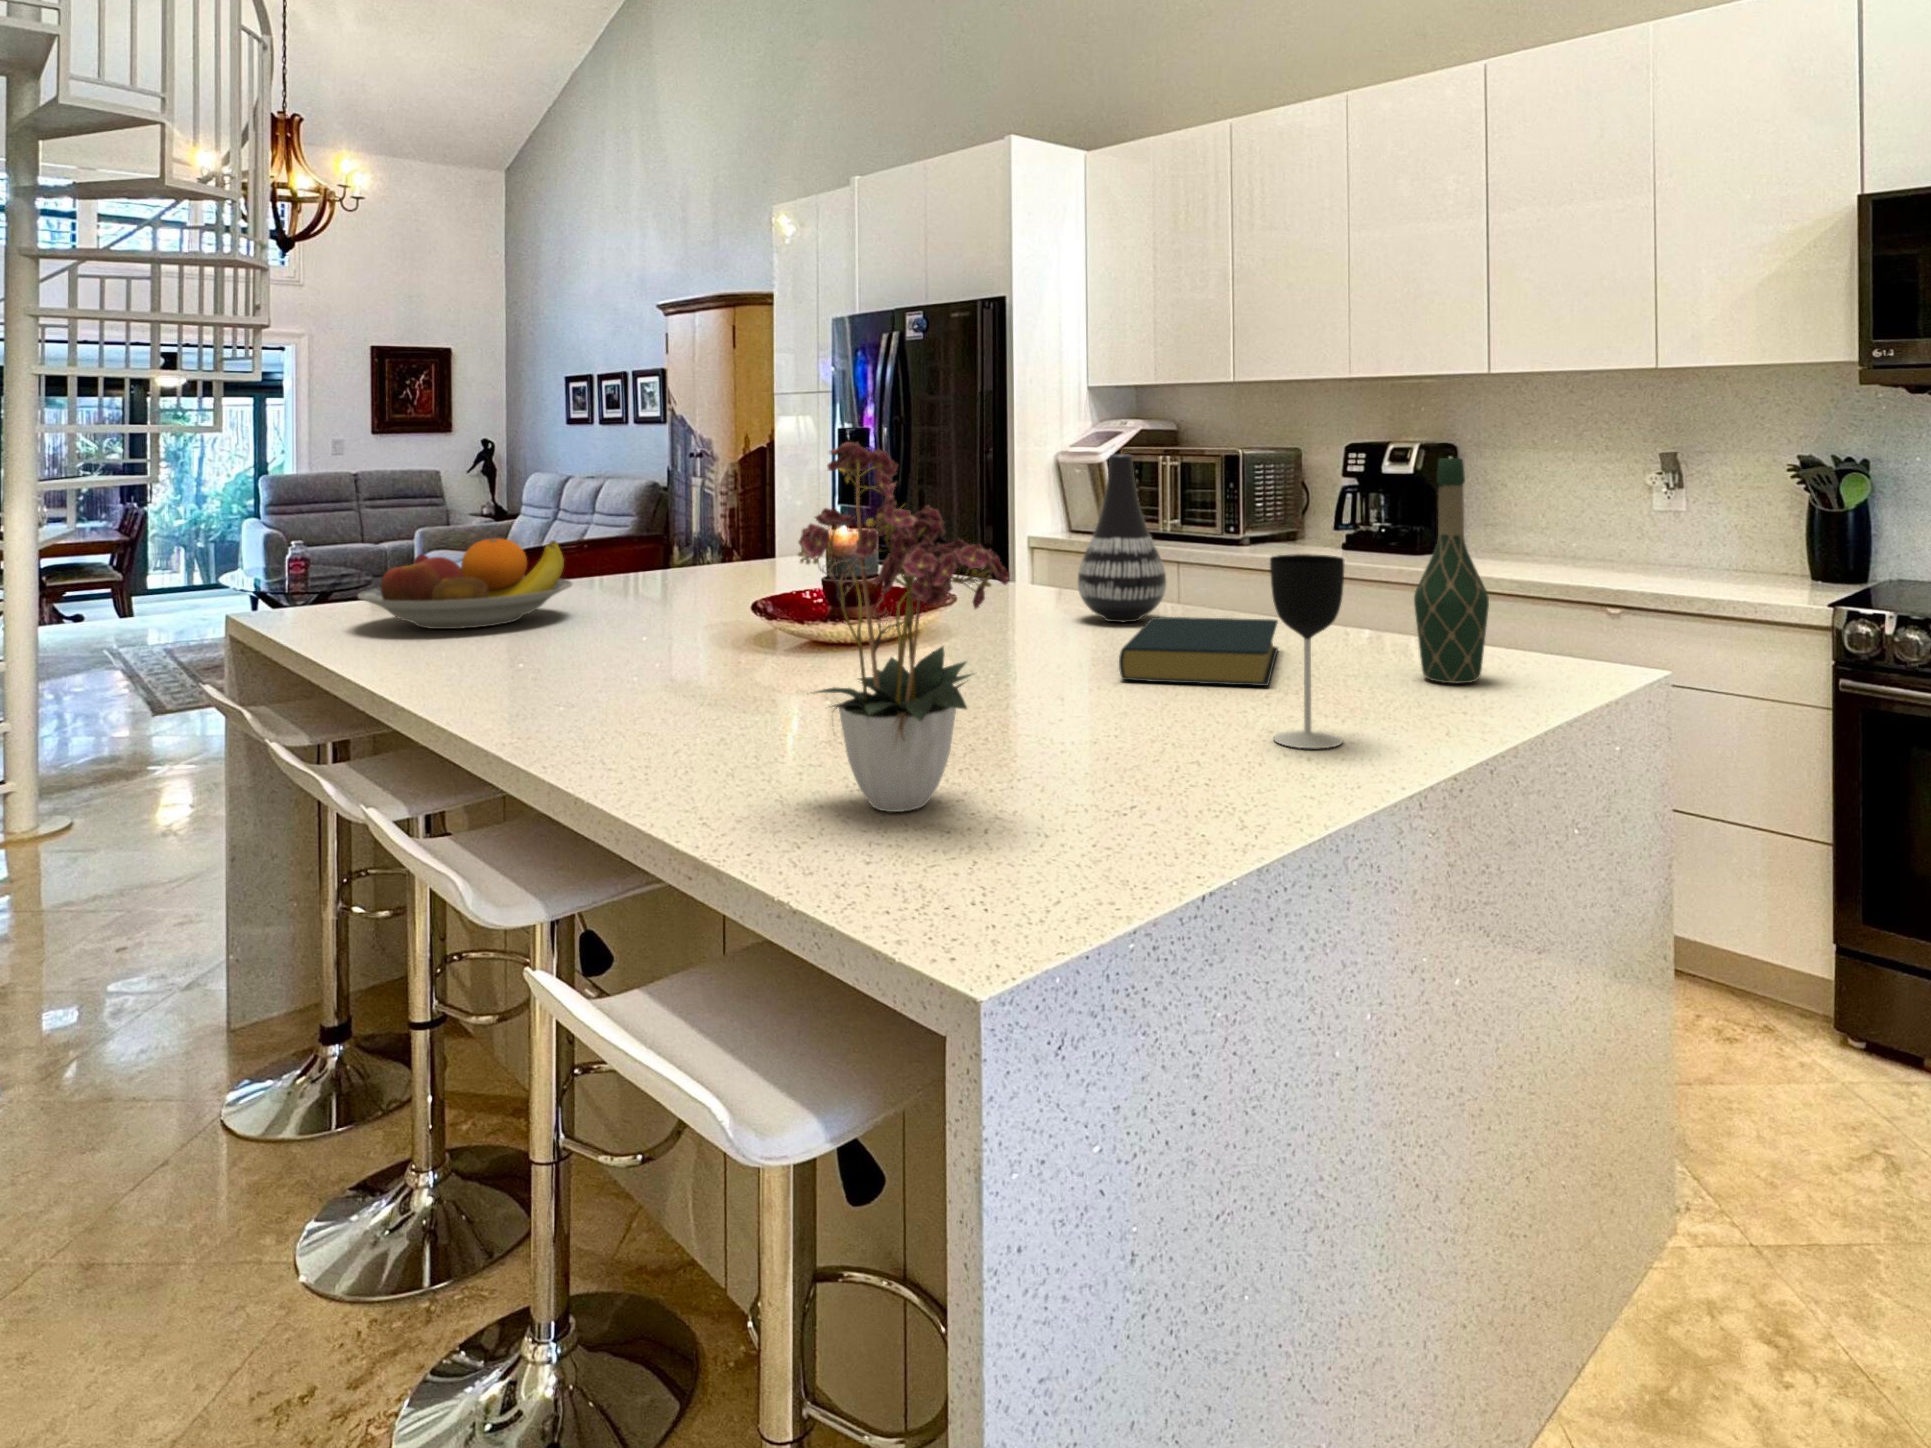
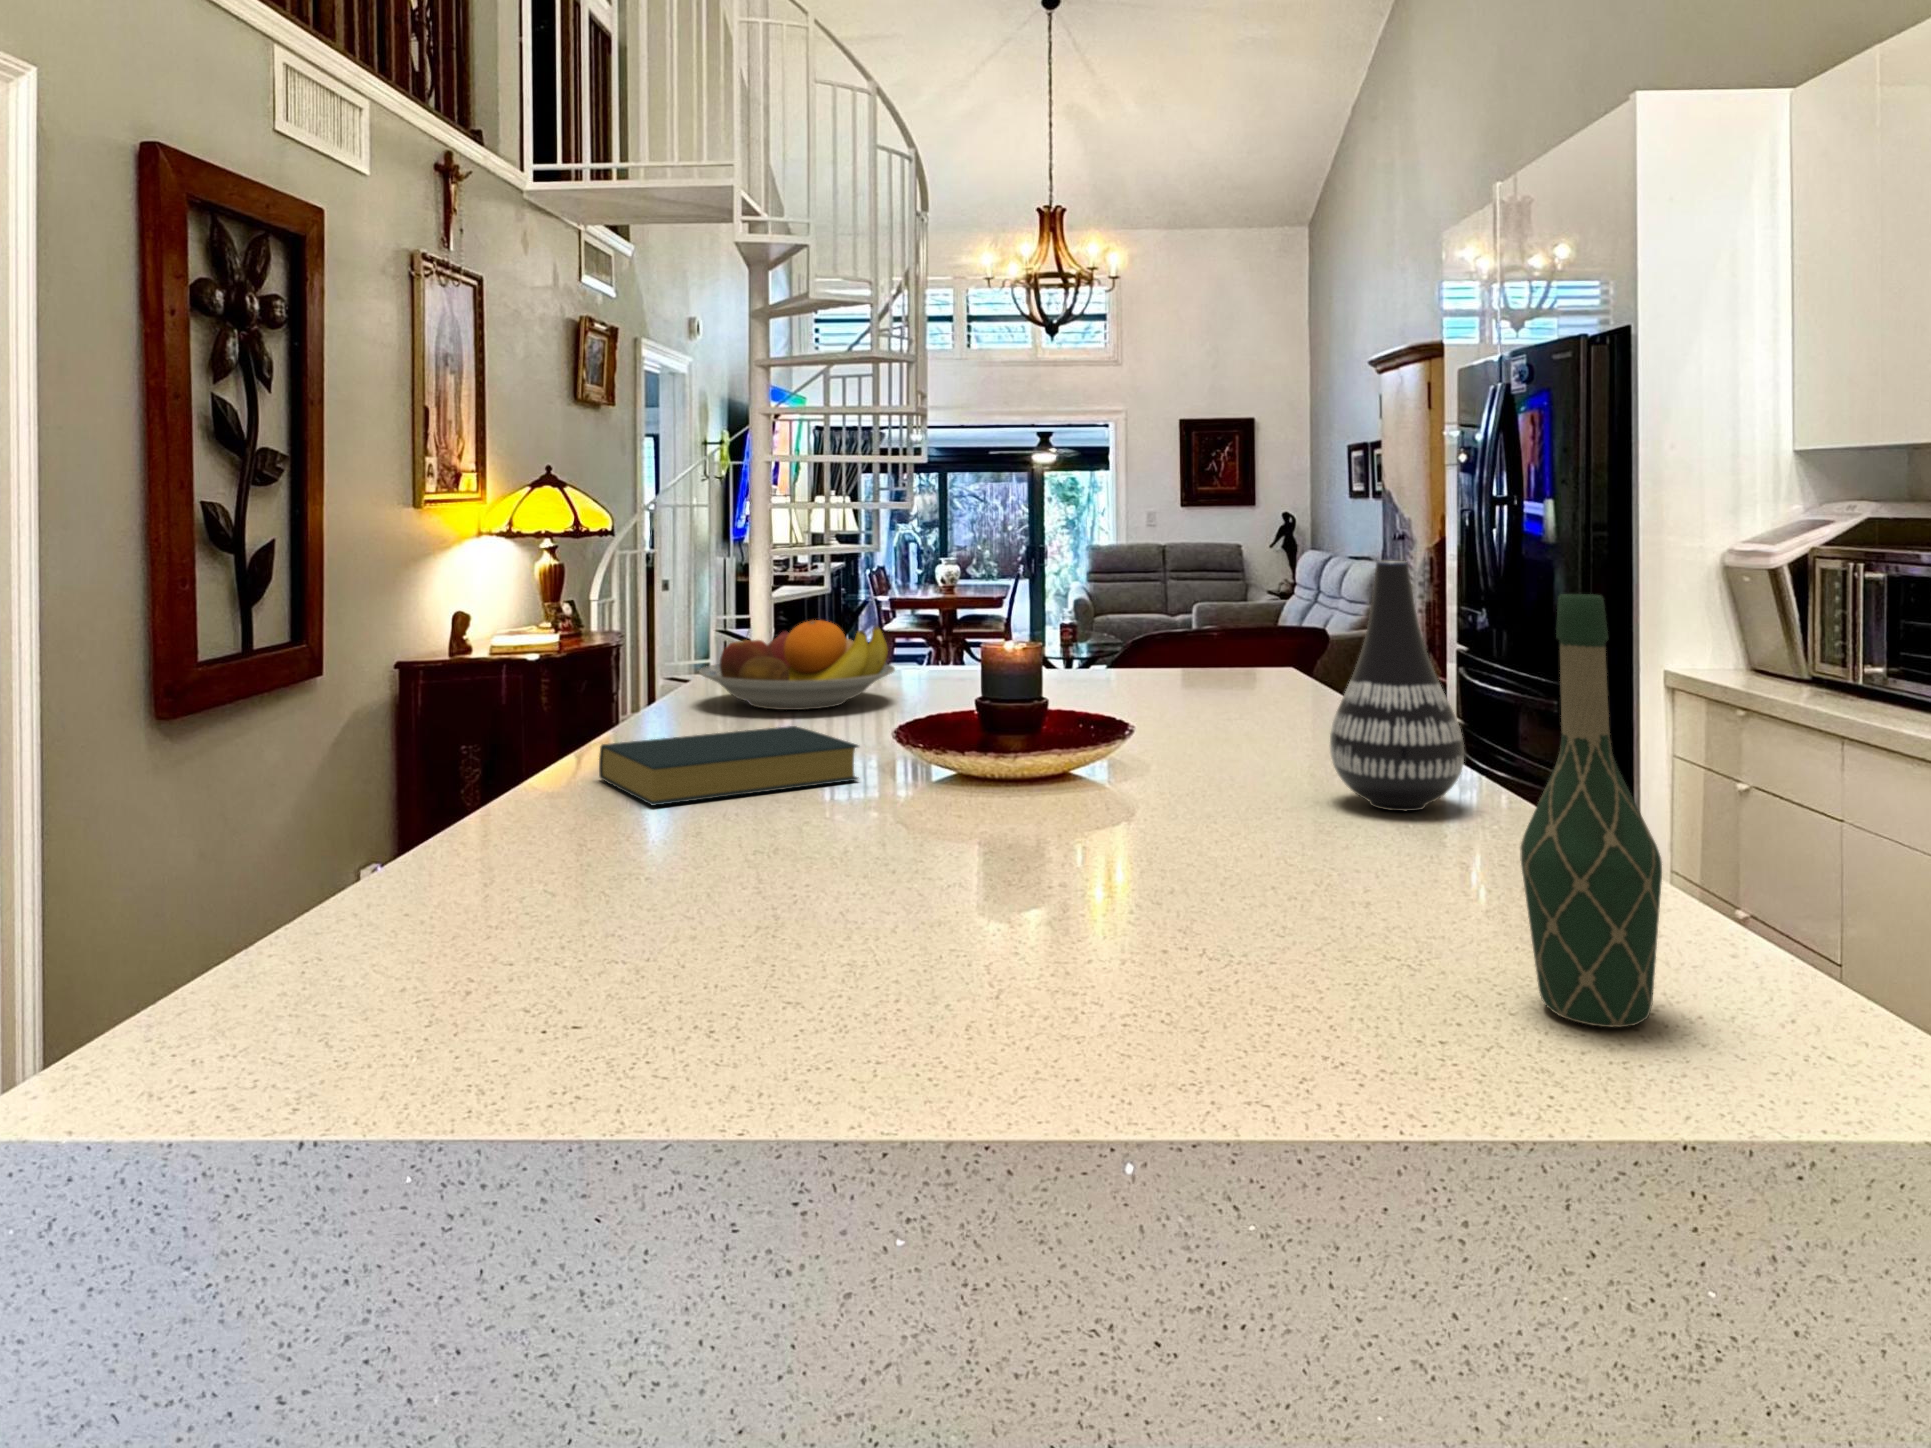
flower arrangement: present [798,442,1010,812] -> none [352,521,569,989]
wine glass: present [1270,554,1344,748] -> none [987,733,1105,1064]
hardback book: present [1119,617,1278,686] -> present [599,726,859,806]

